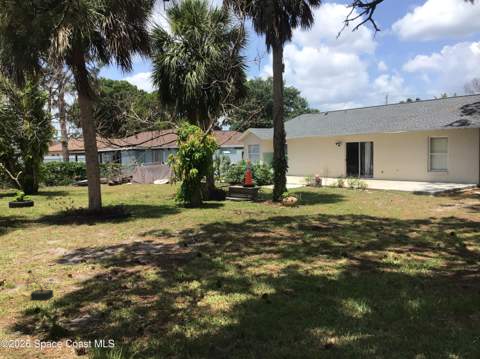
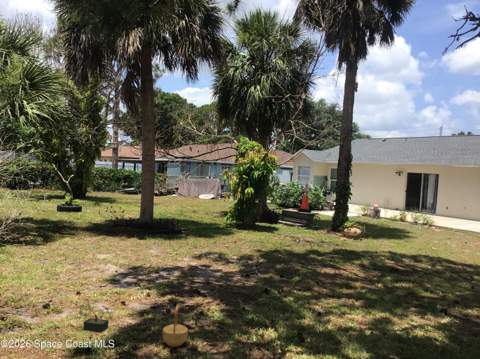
basket: none [100,269,122,304] -> present [163,305,188,347]

